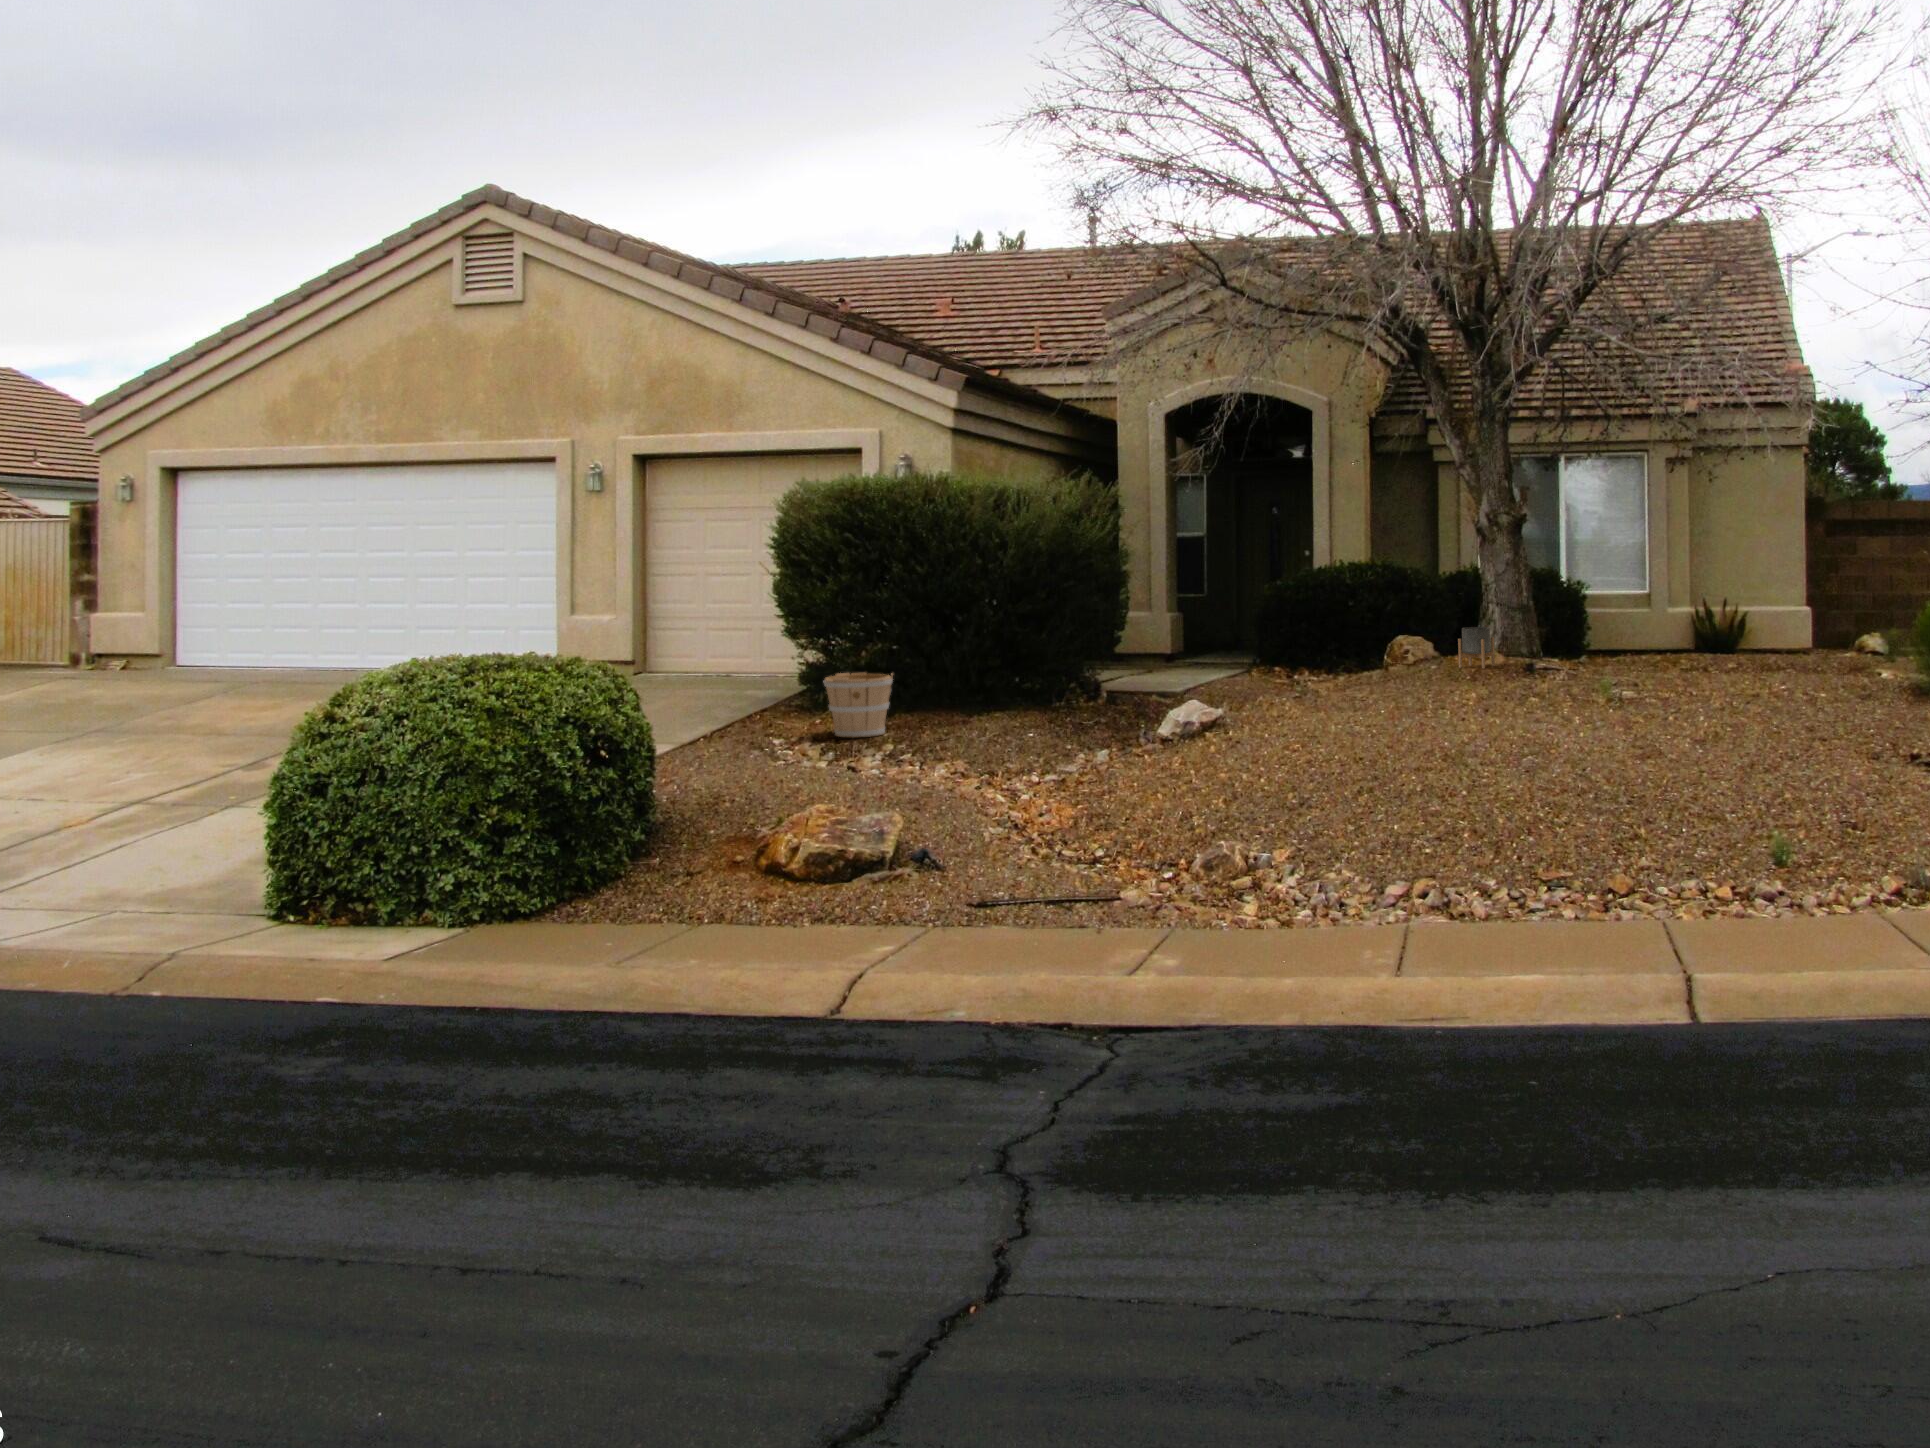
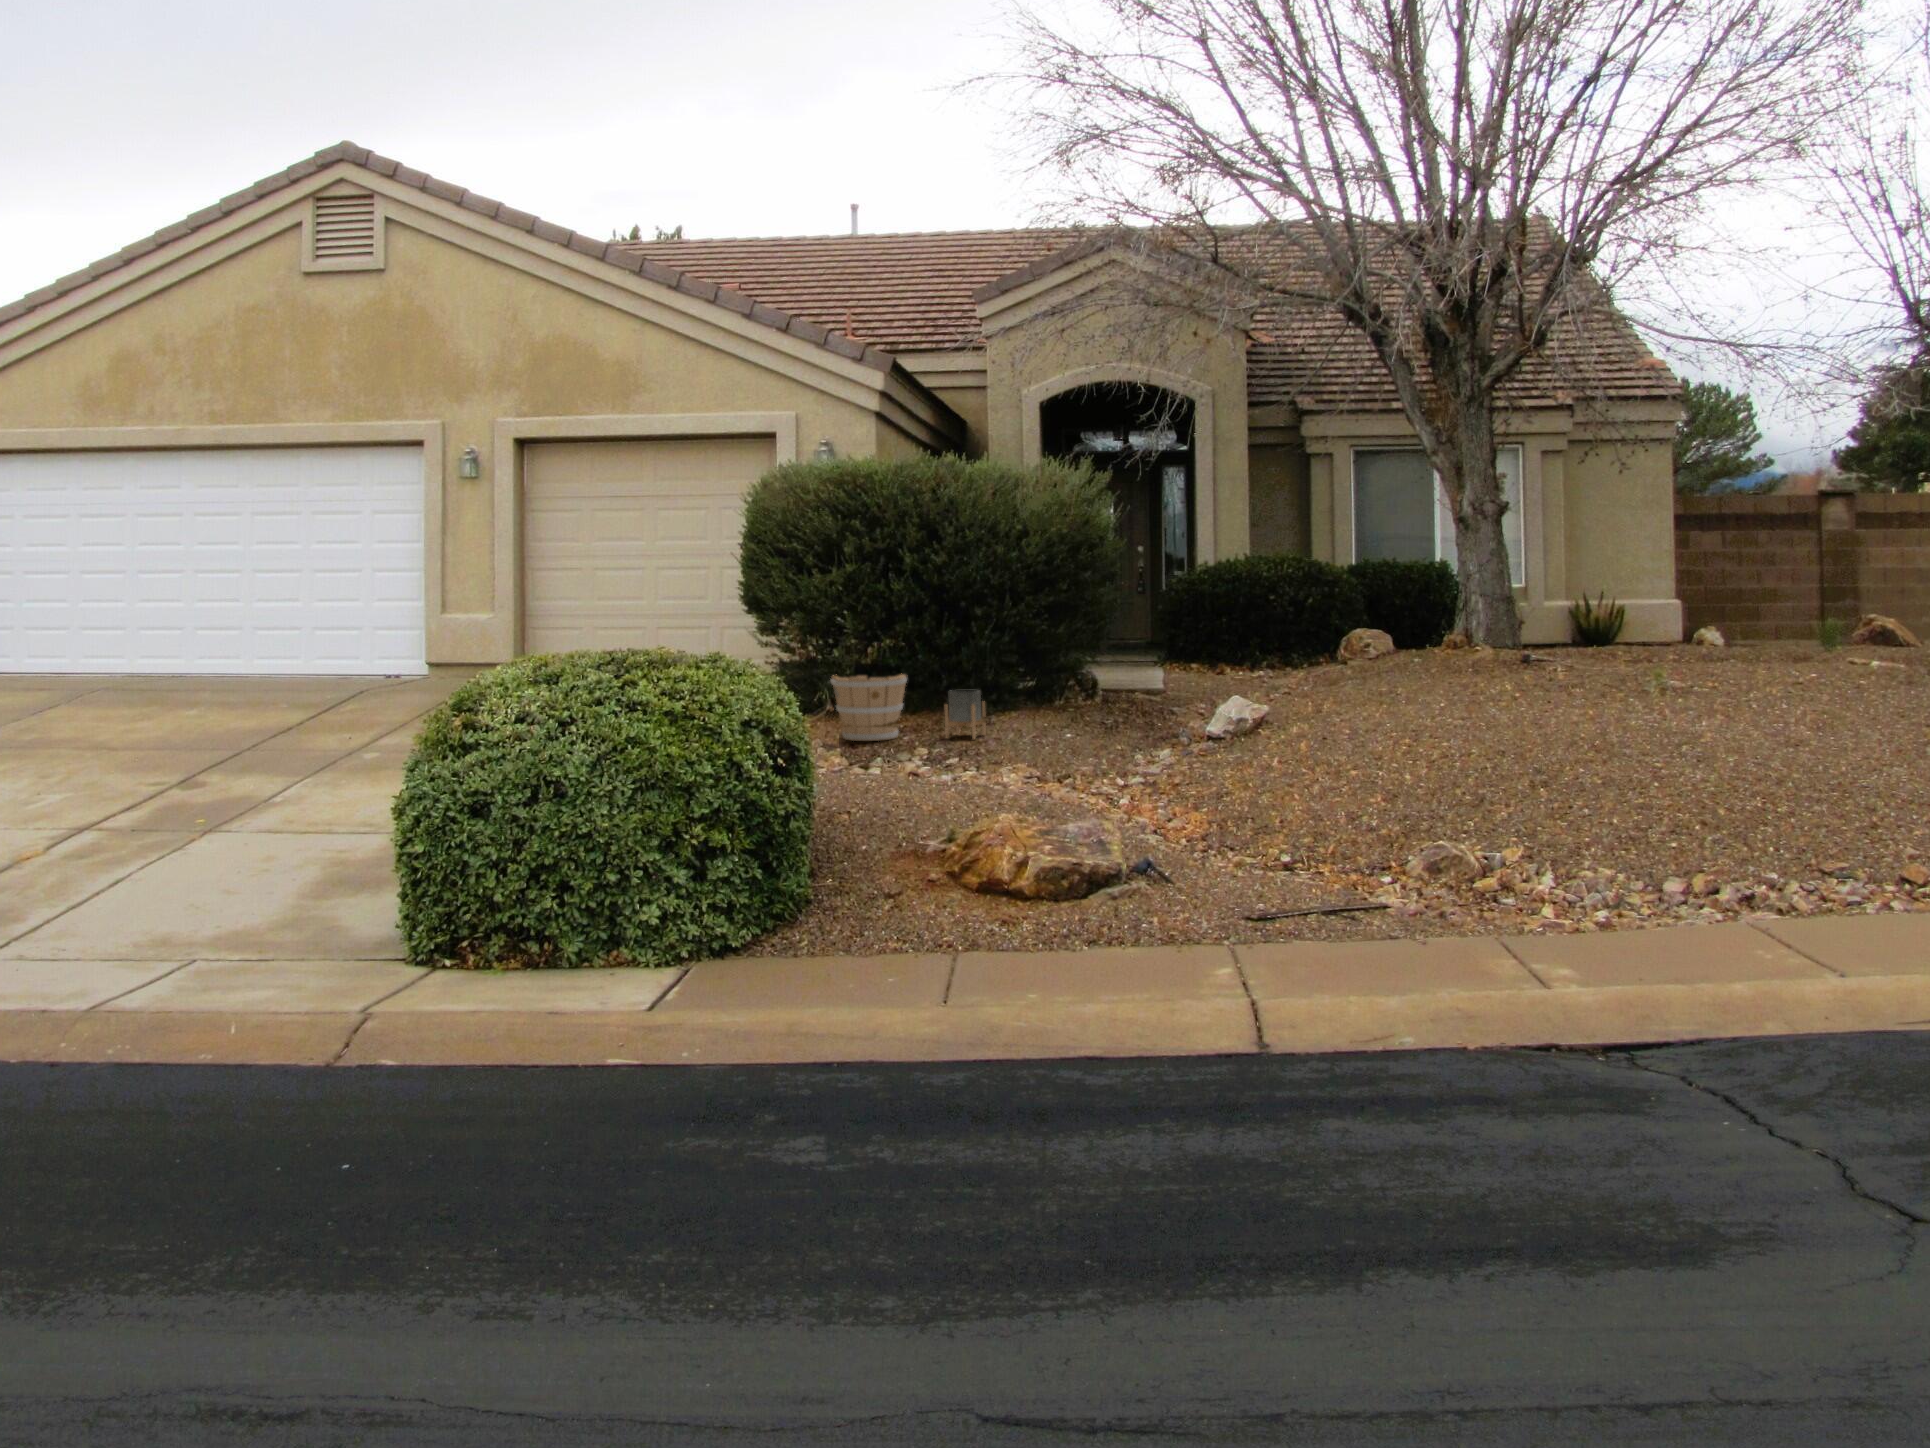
planter: present [1458,627,1495,669] -> present [945,689,986,739]

